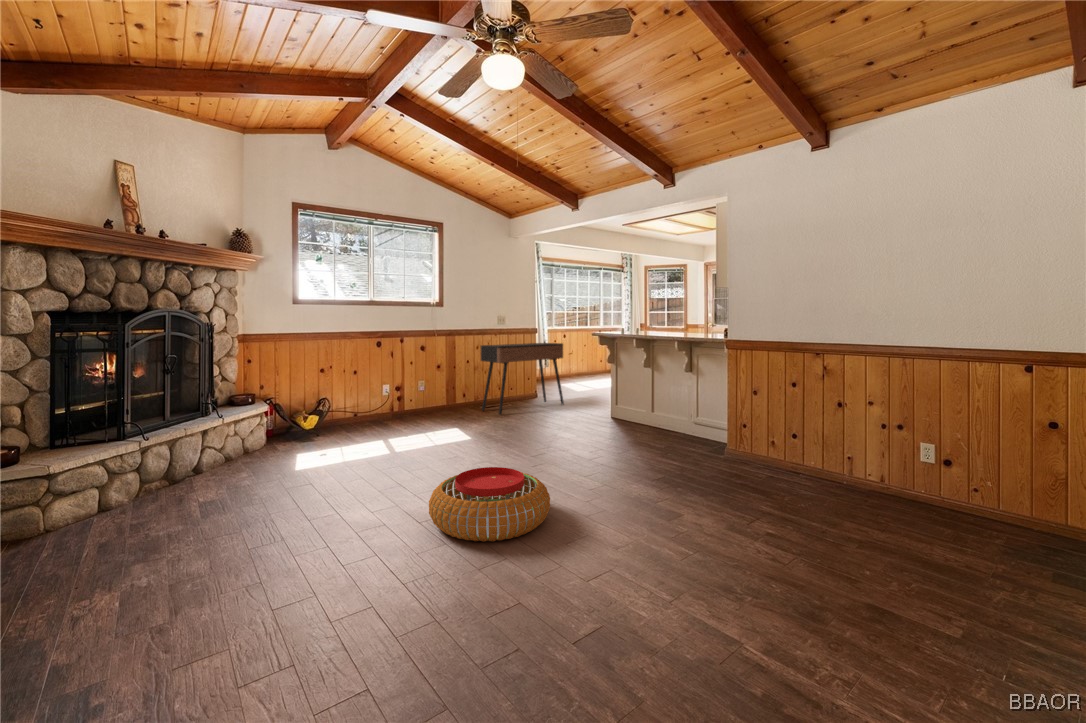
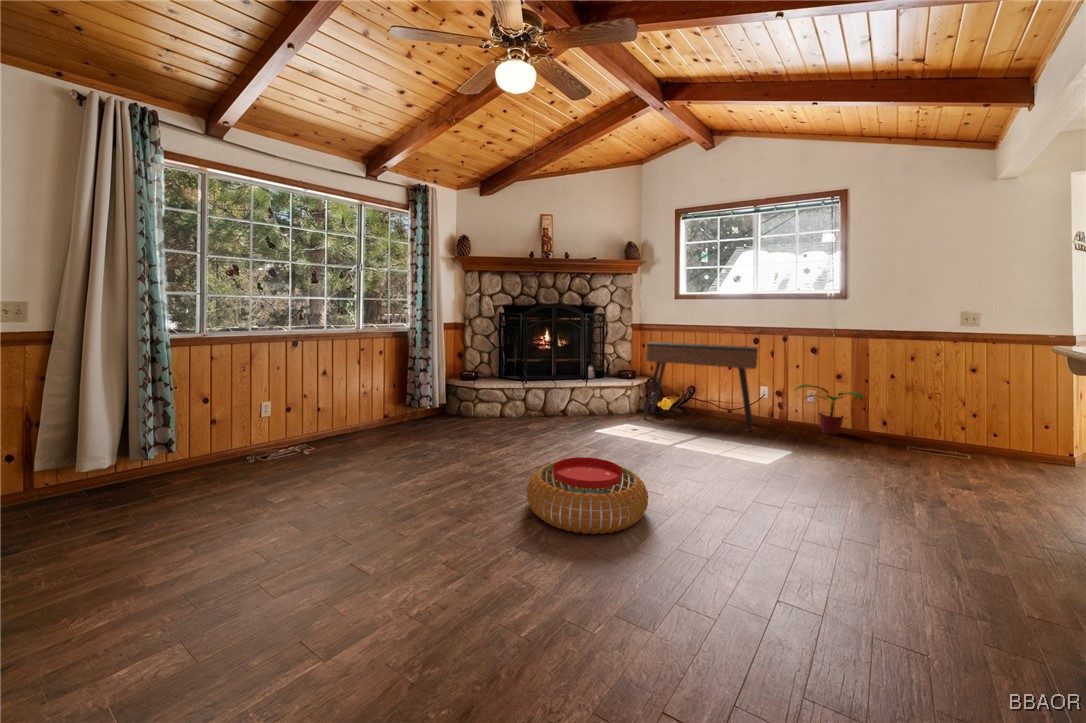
console table: present [481,343,564,415] -> present [643,342,758,432]
potted plant: none [429,373,477,416] -> present [795,384,864,435]

